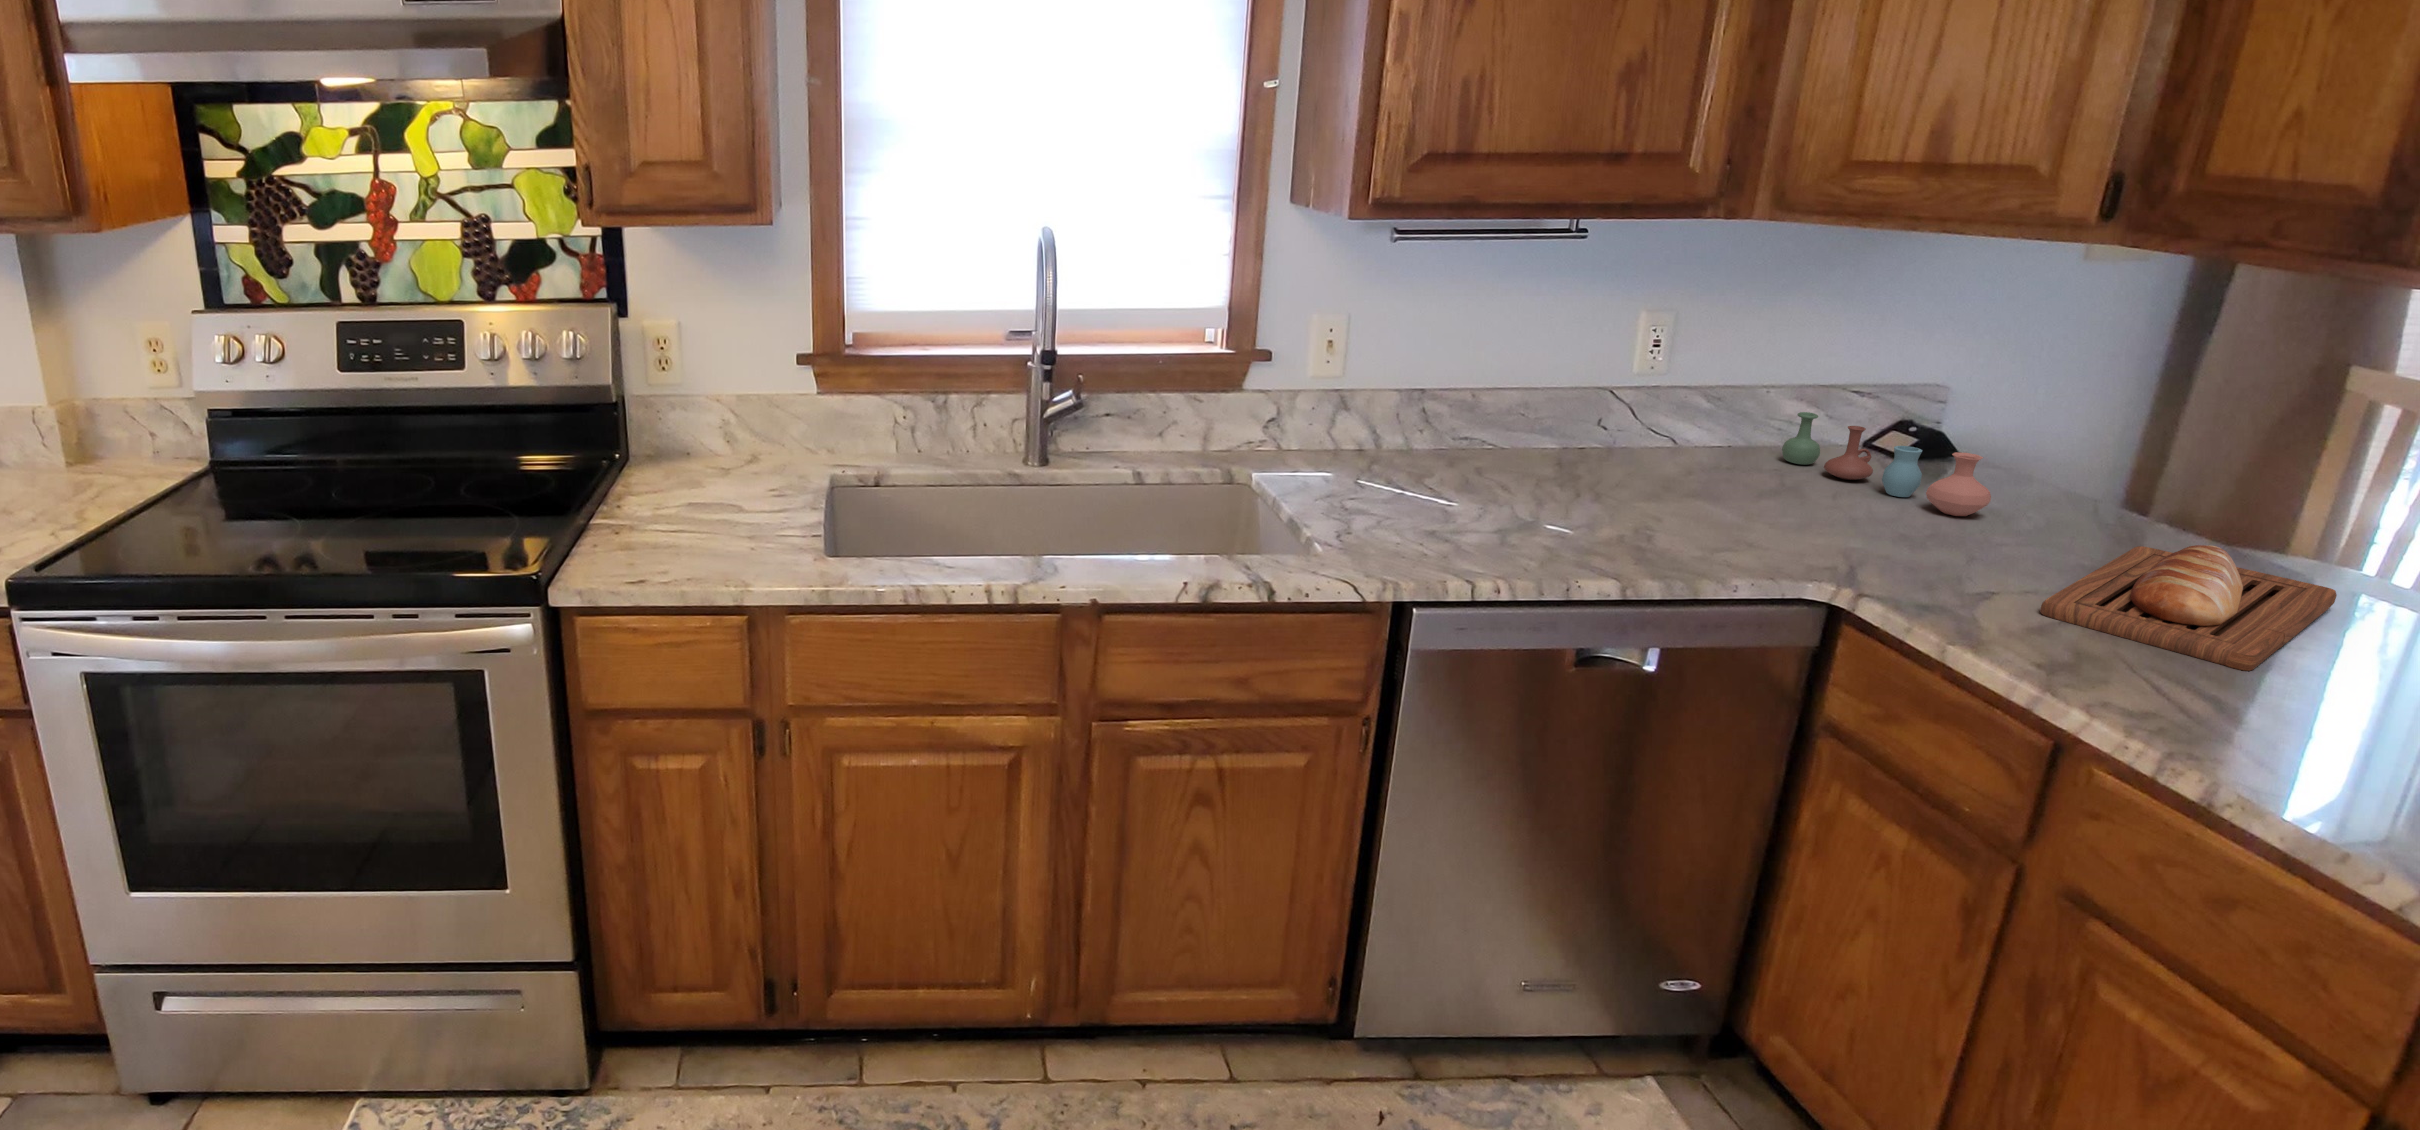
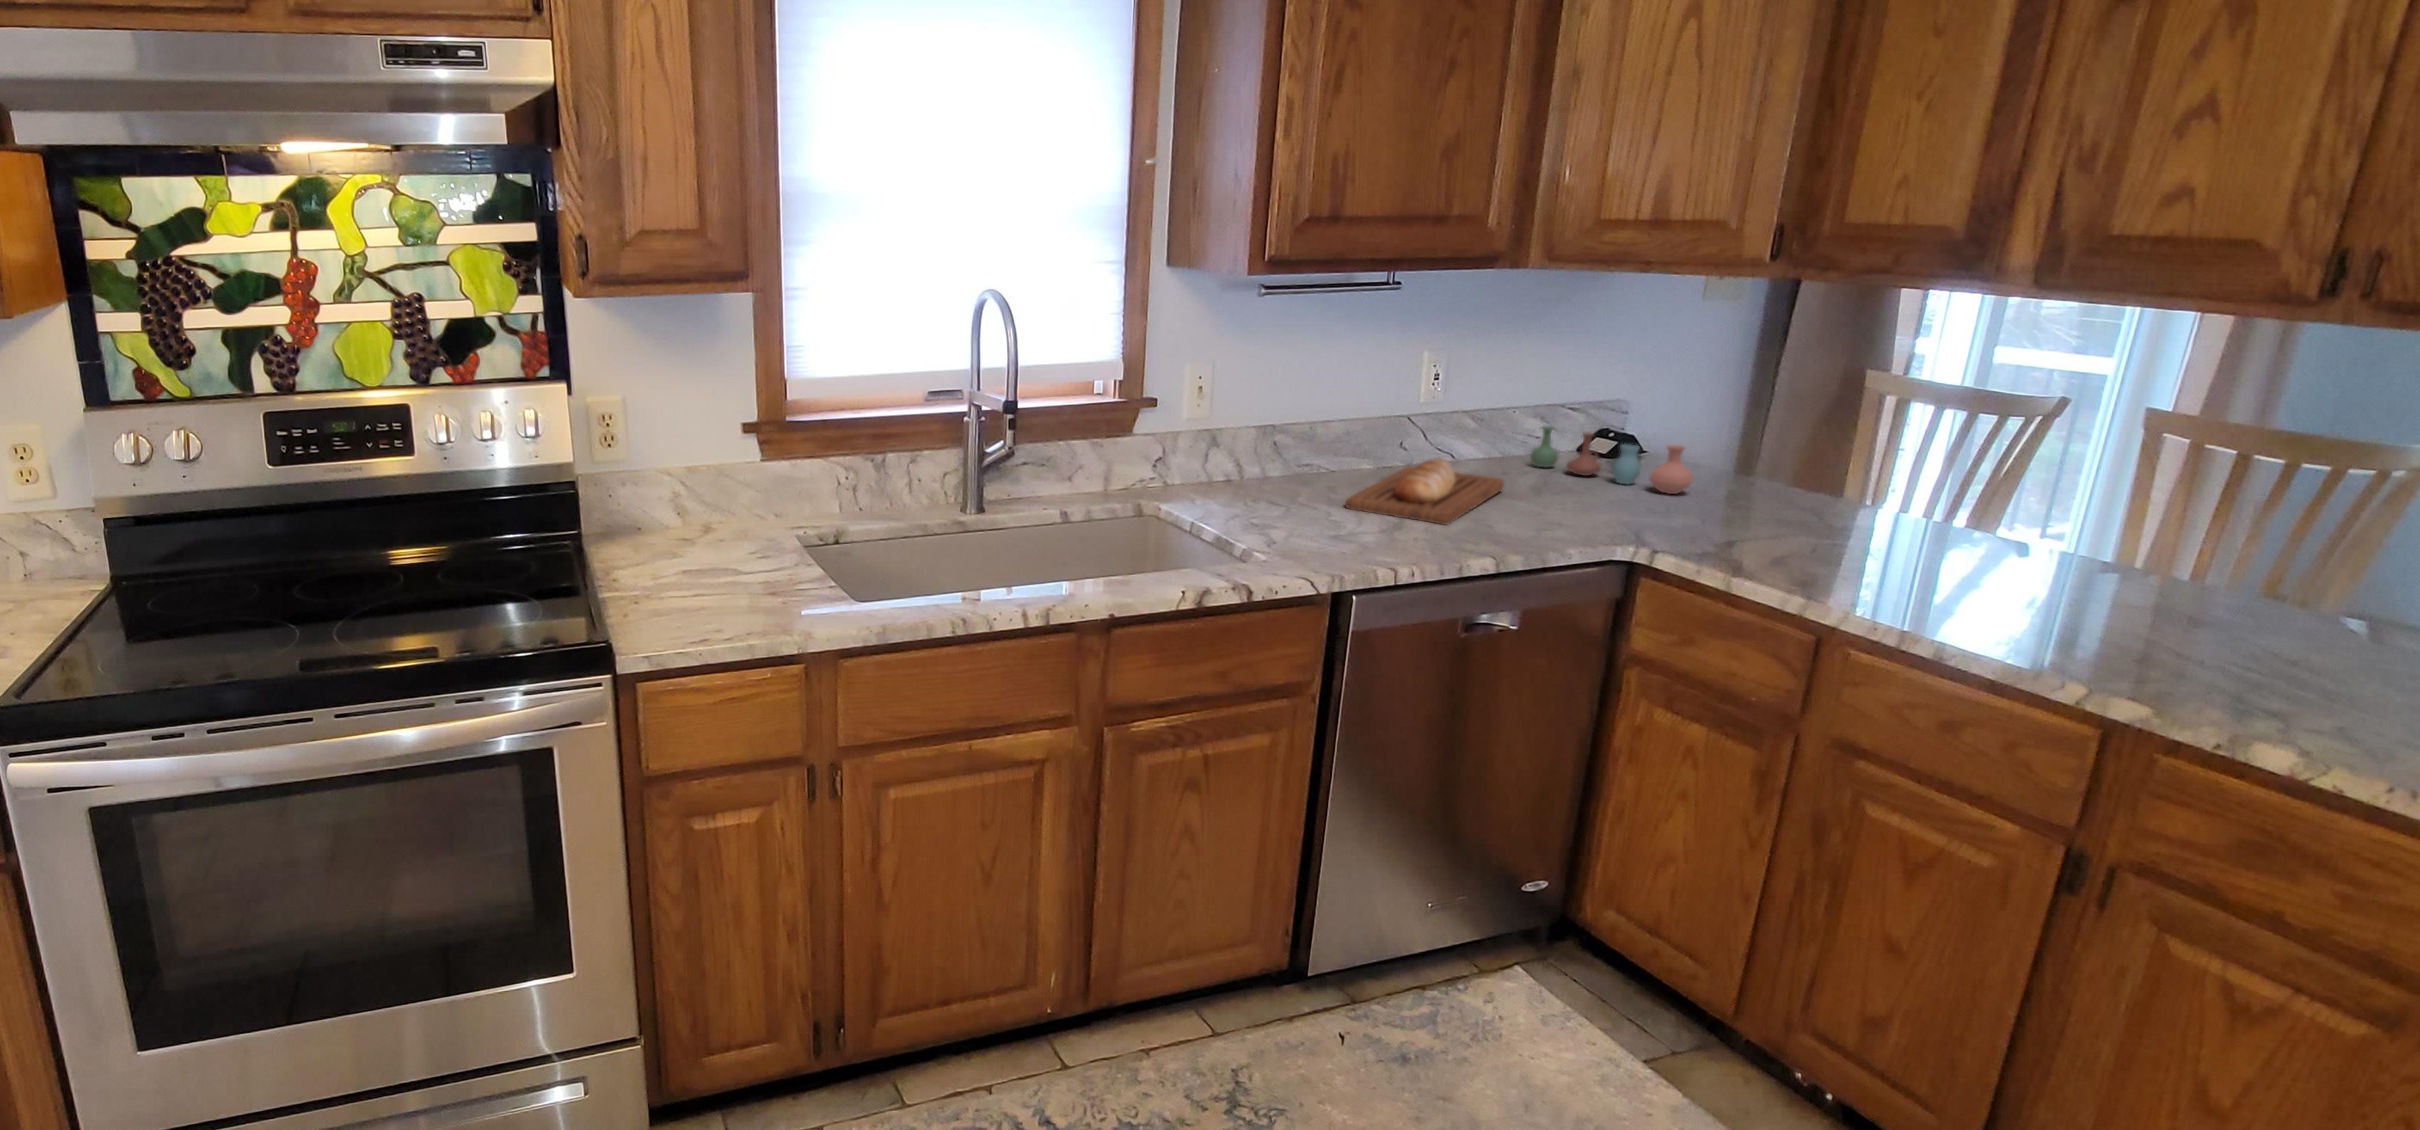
bread loaf: present [2040,545,2337,671] -> present [1345,458,1504,525]

